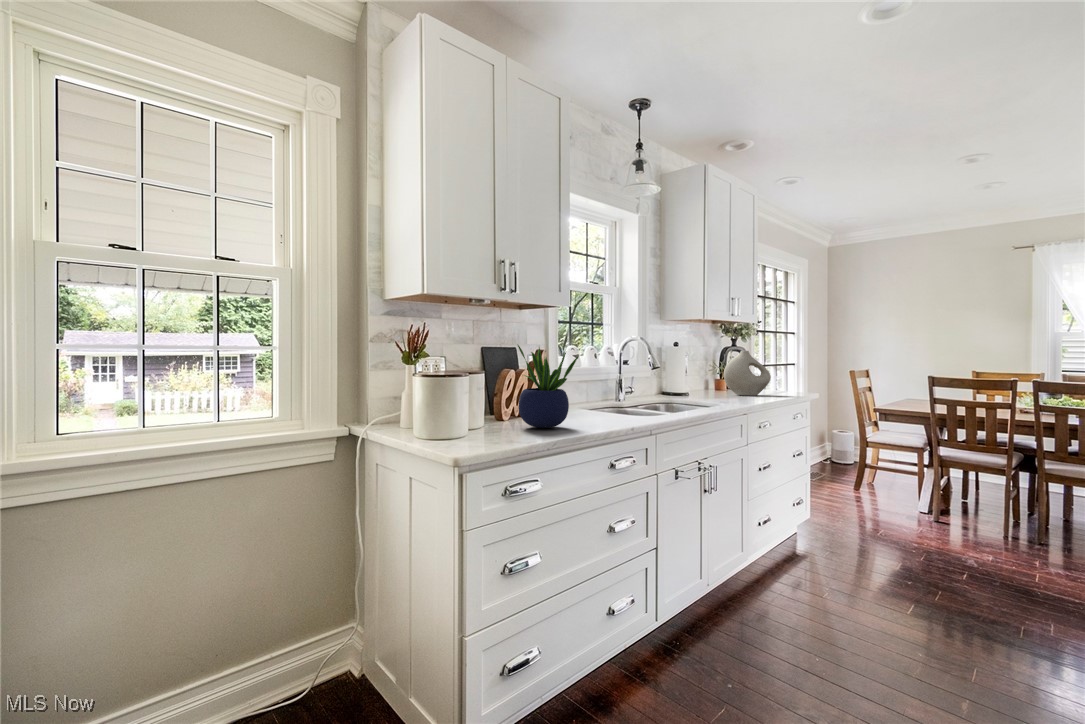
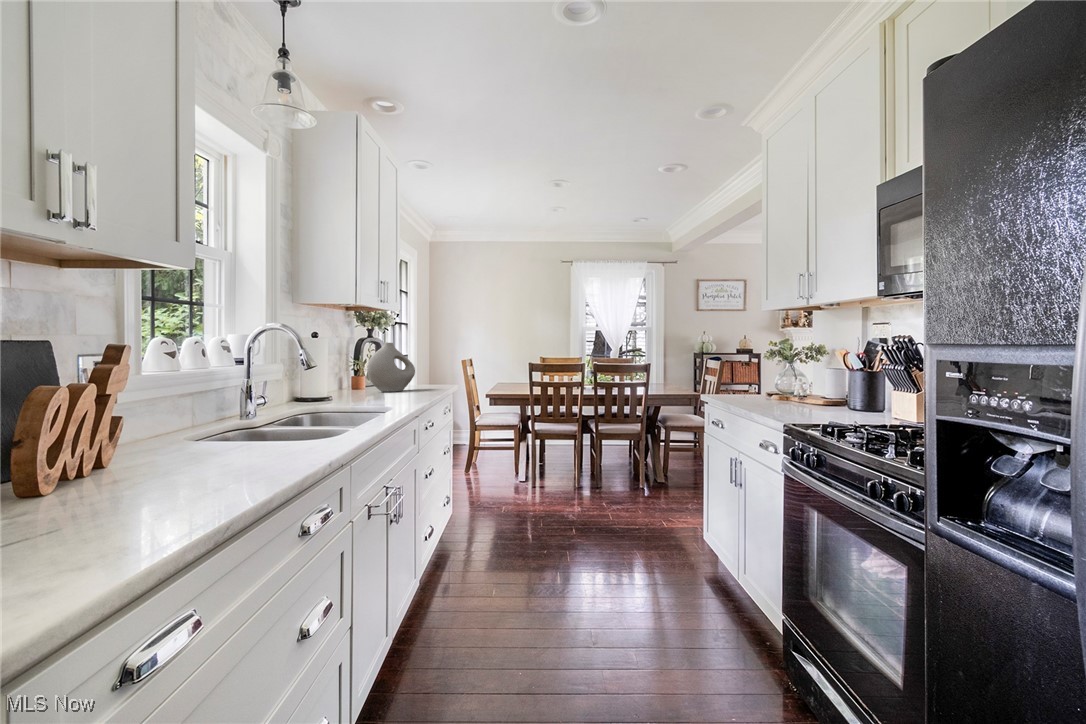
potted plant: present [518,345,578,428] -> none [89,335,235,499]

